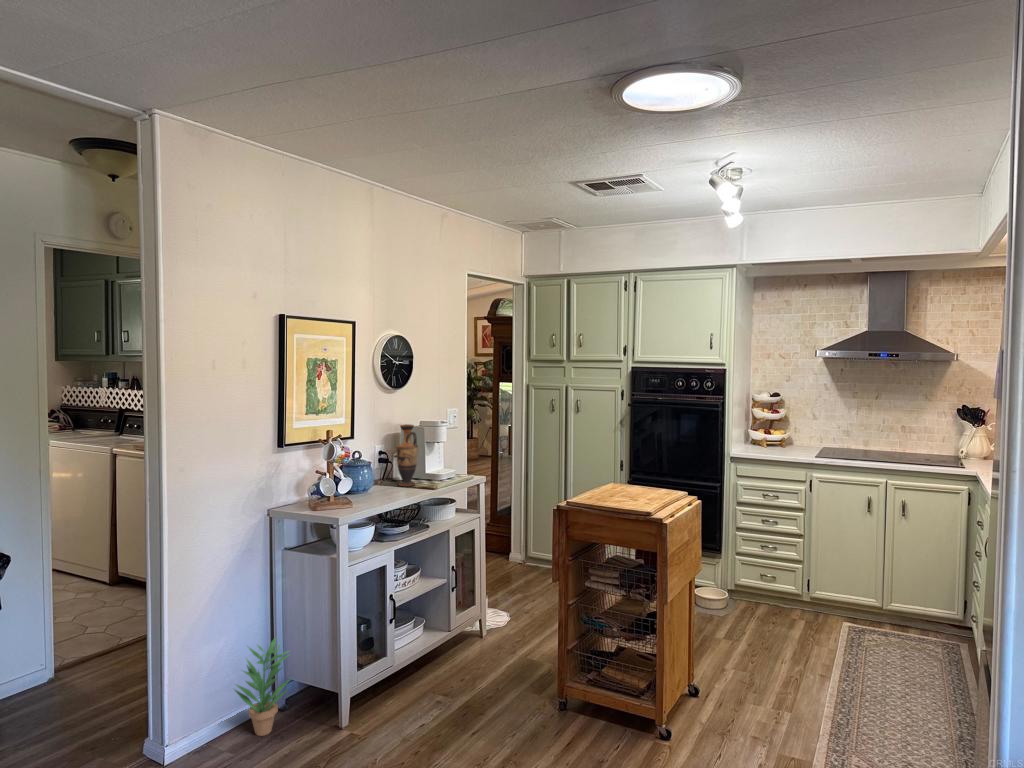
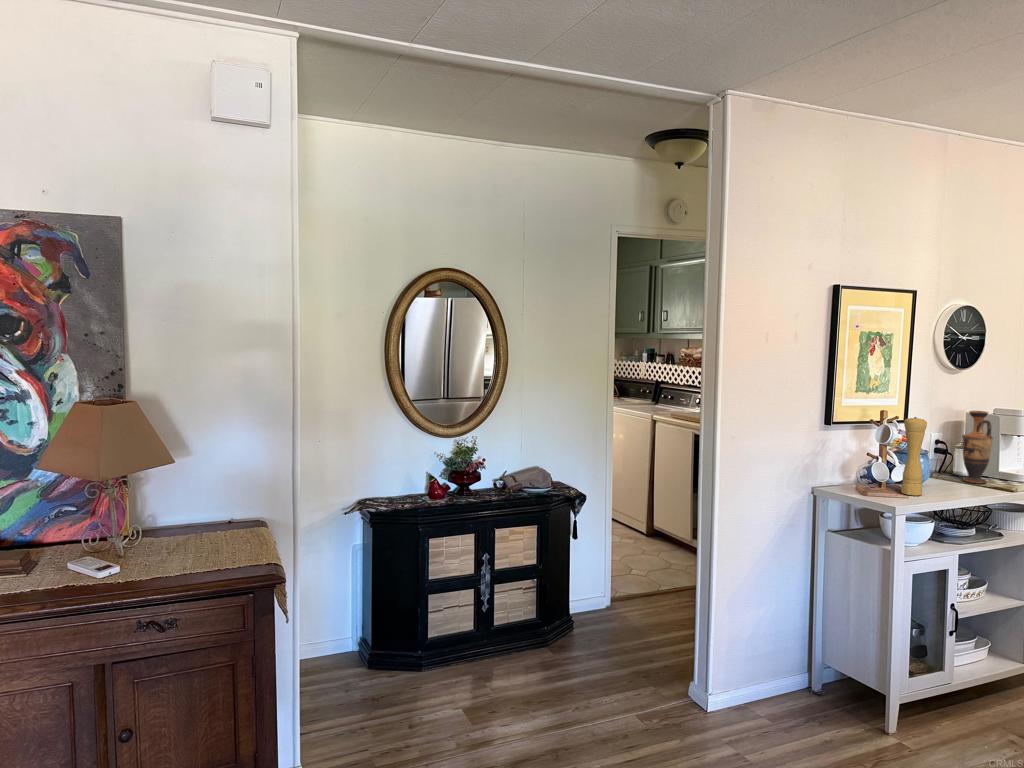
pepper mill: none [345,435,363,505] -> present [901,417,927,496]
potted plant: present [235,638,290,736] -> none [771,616,835,714]

